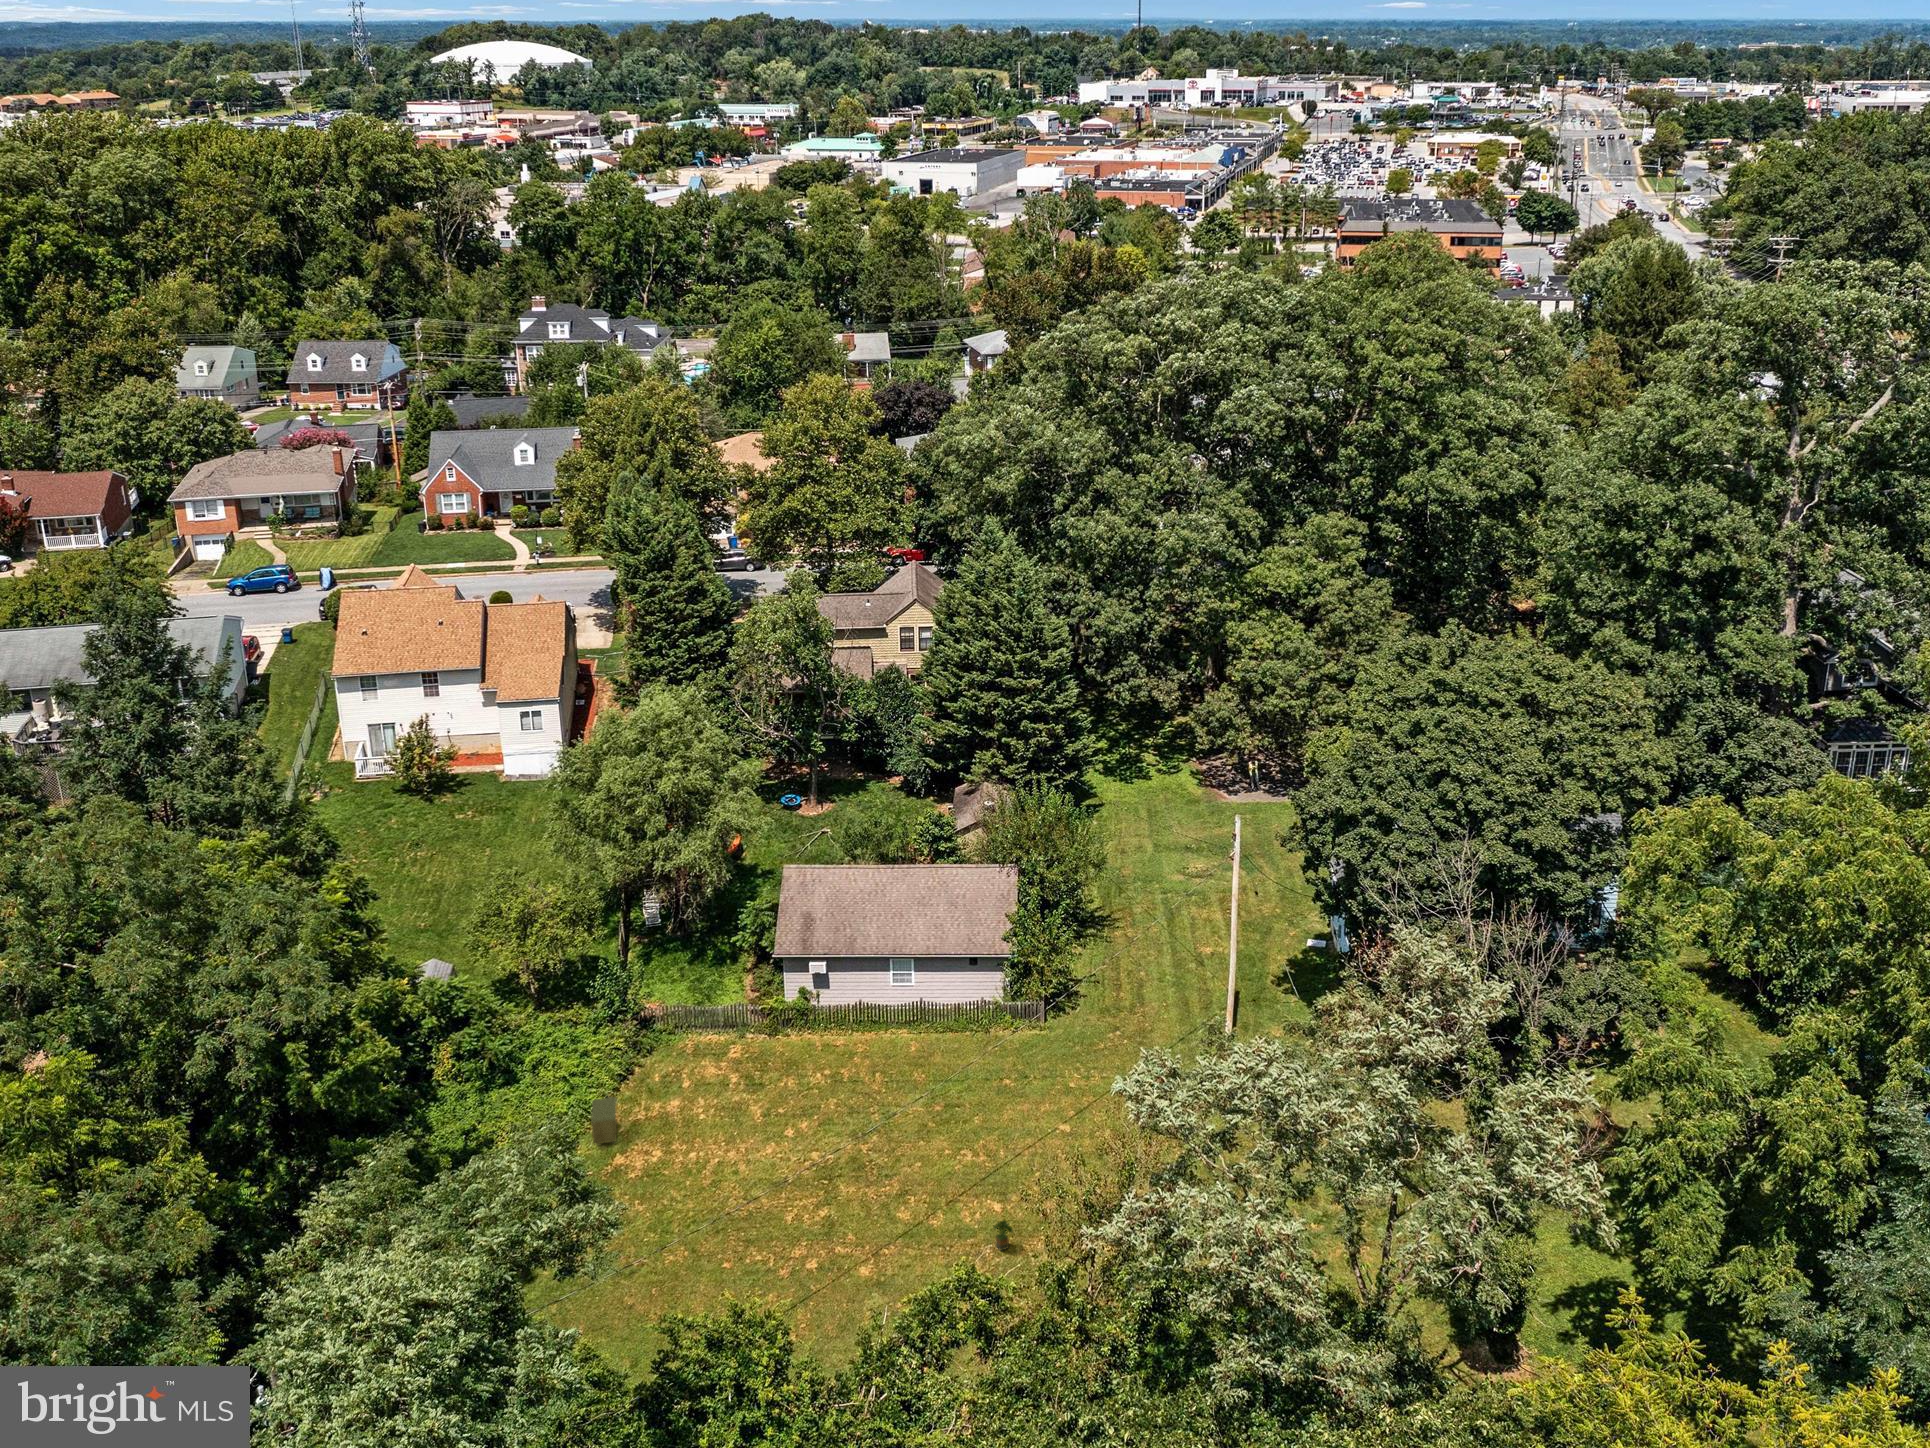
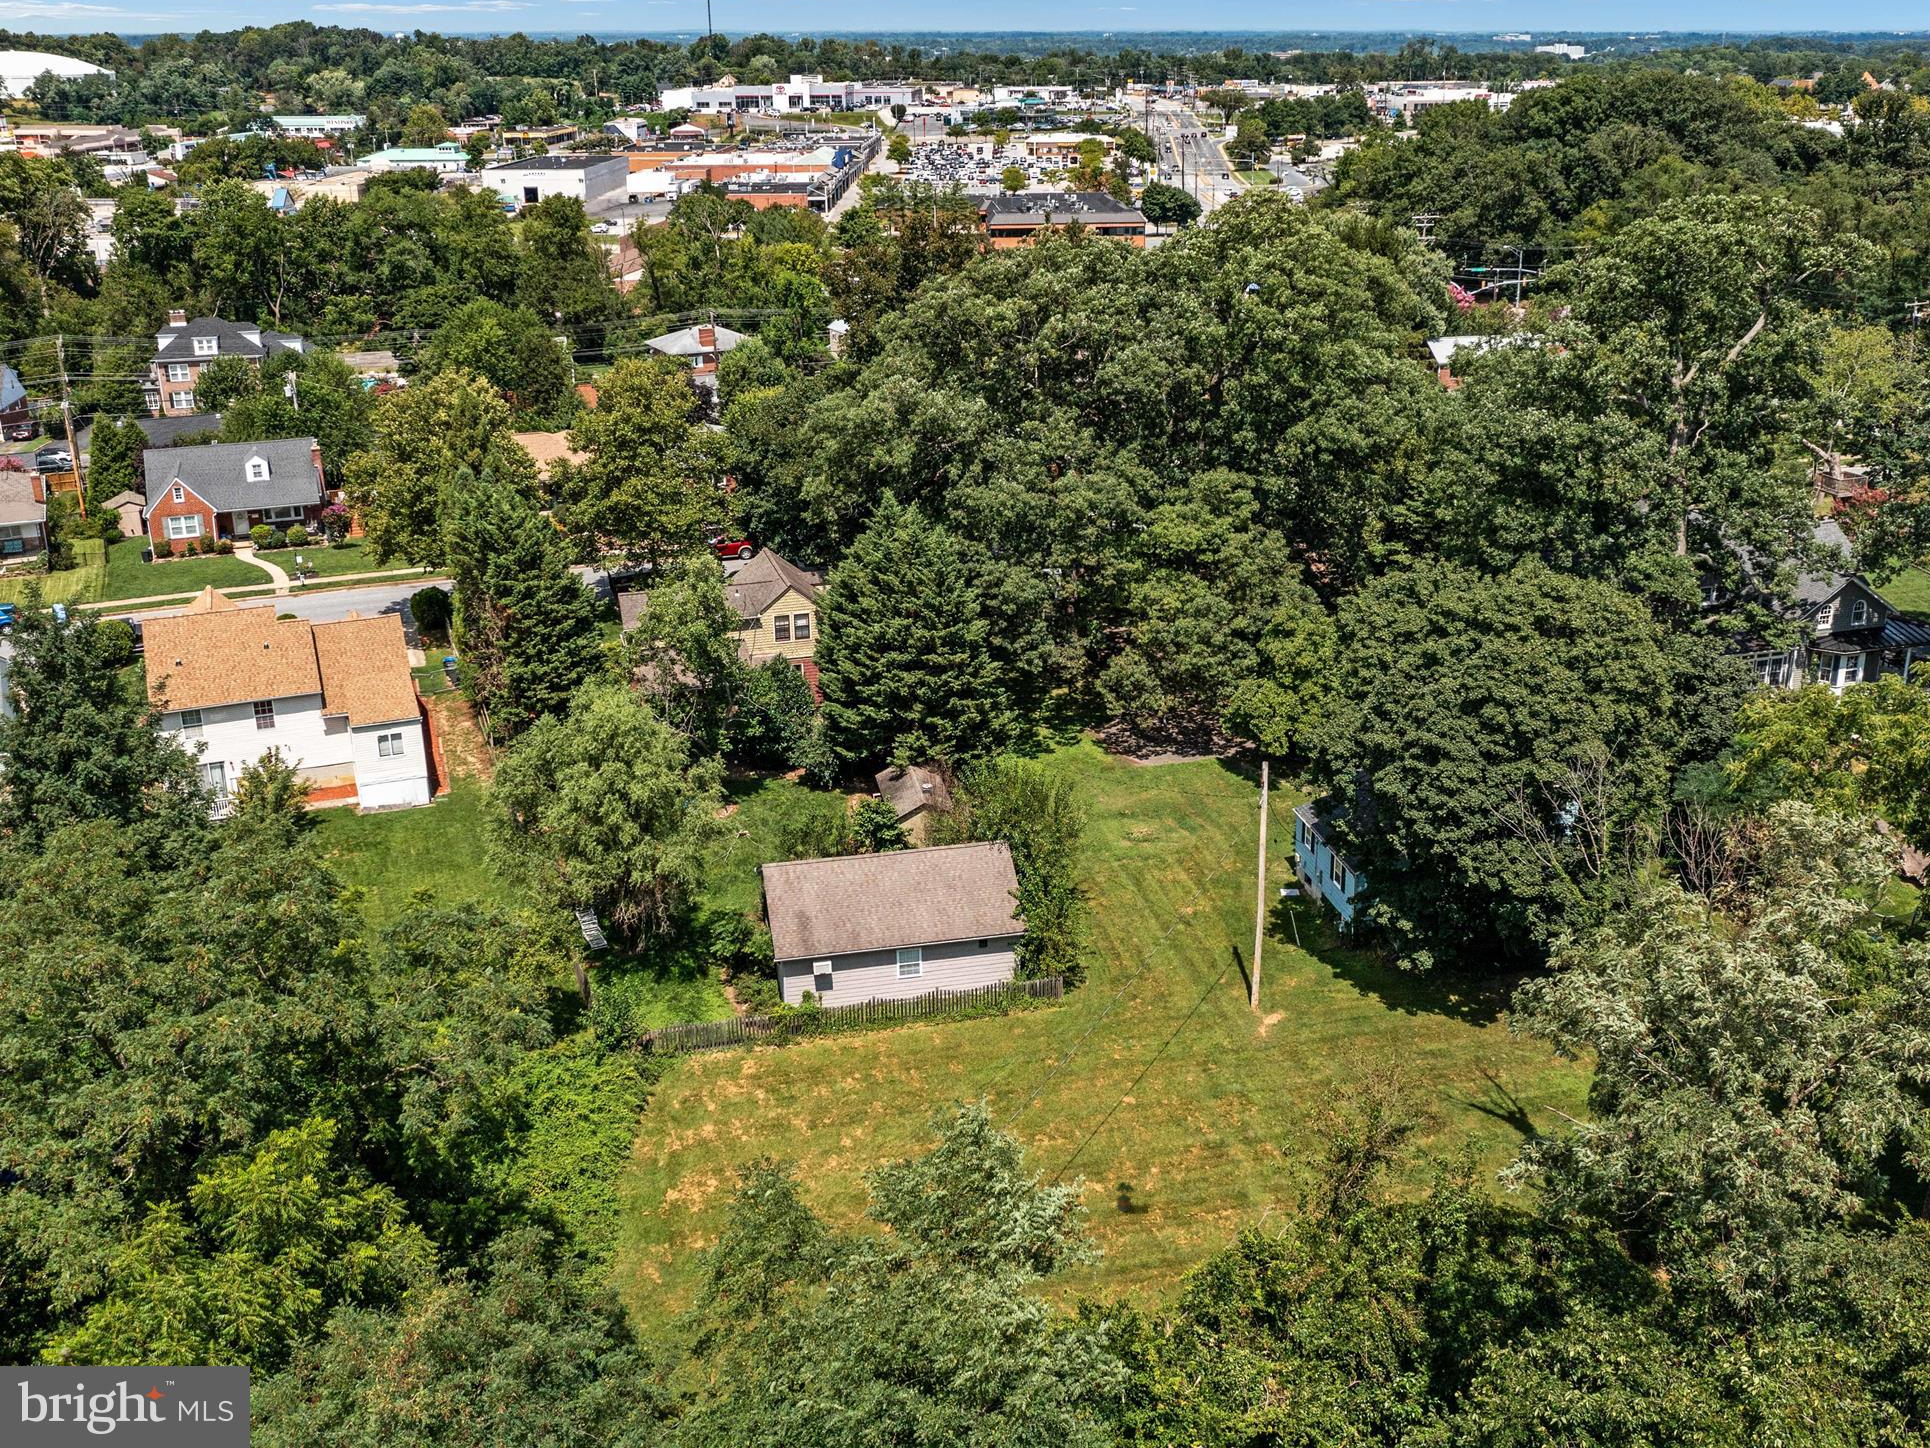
storage bench: present [591,1097,617,1145] -> none [638,1126,676,1178]

